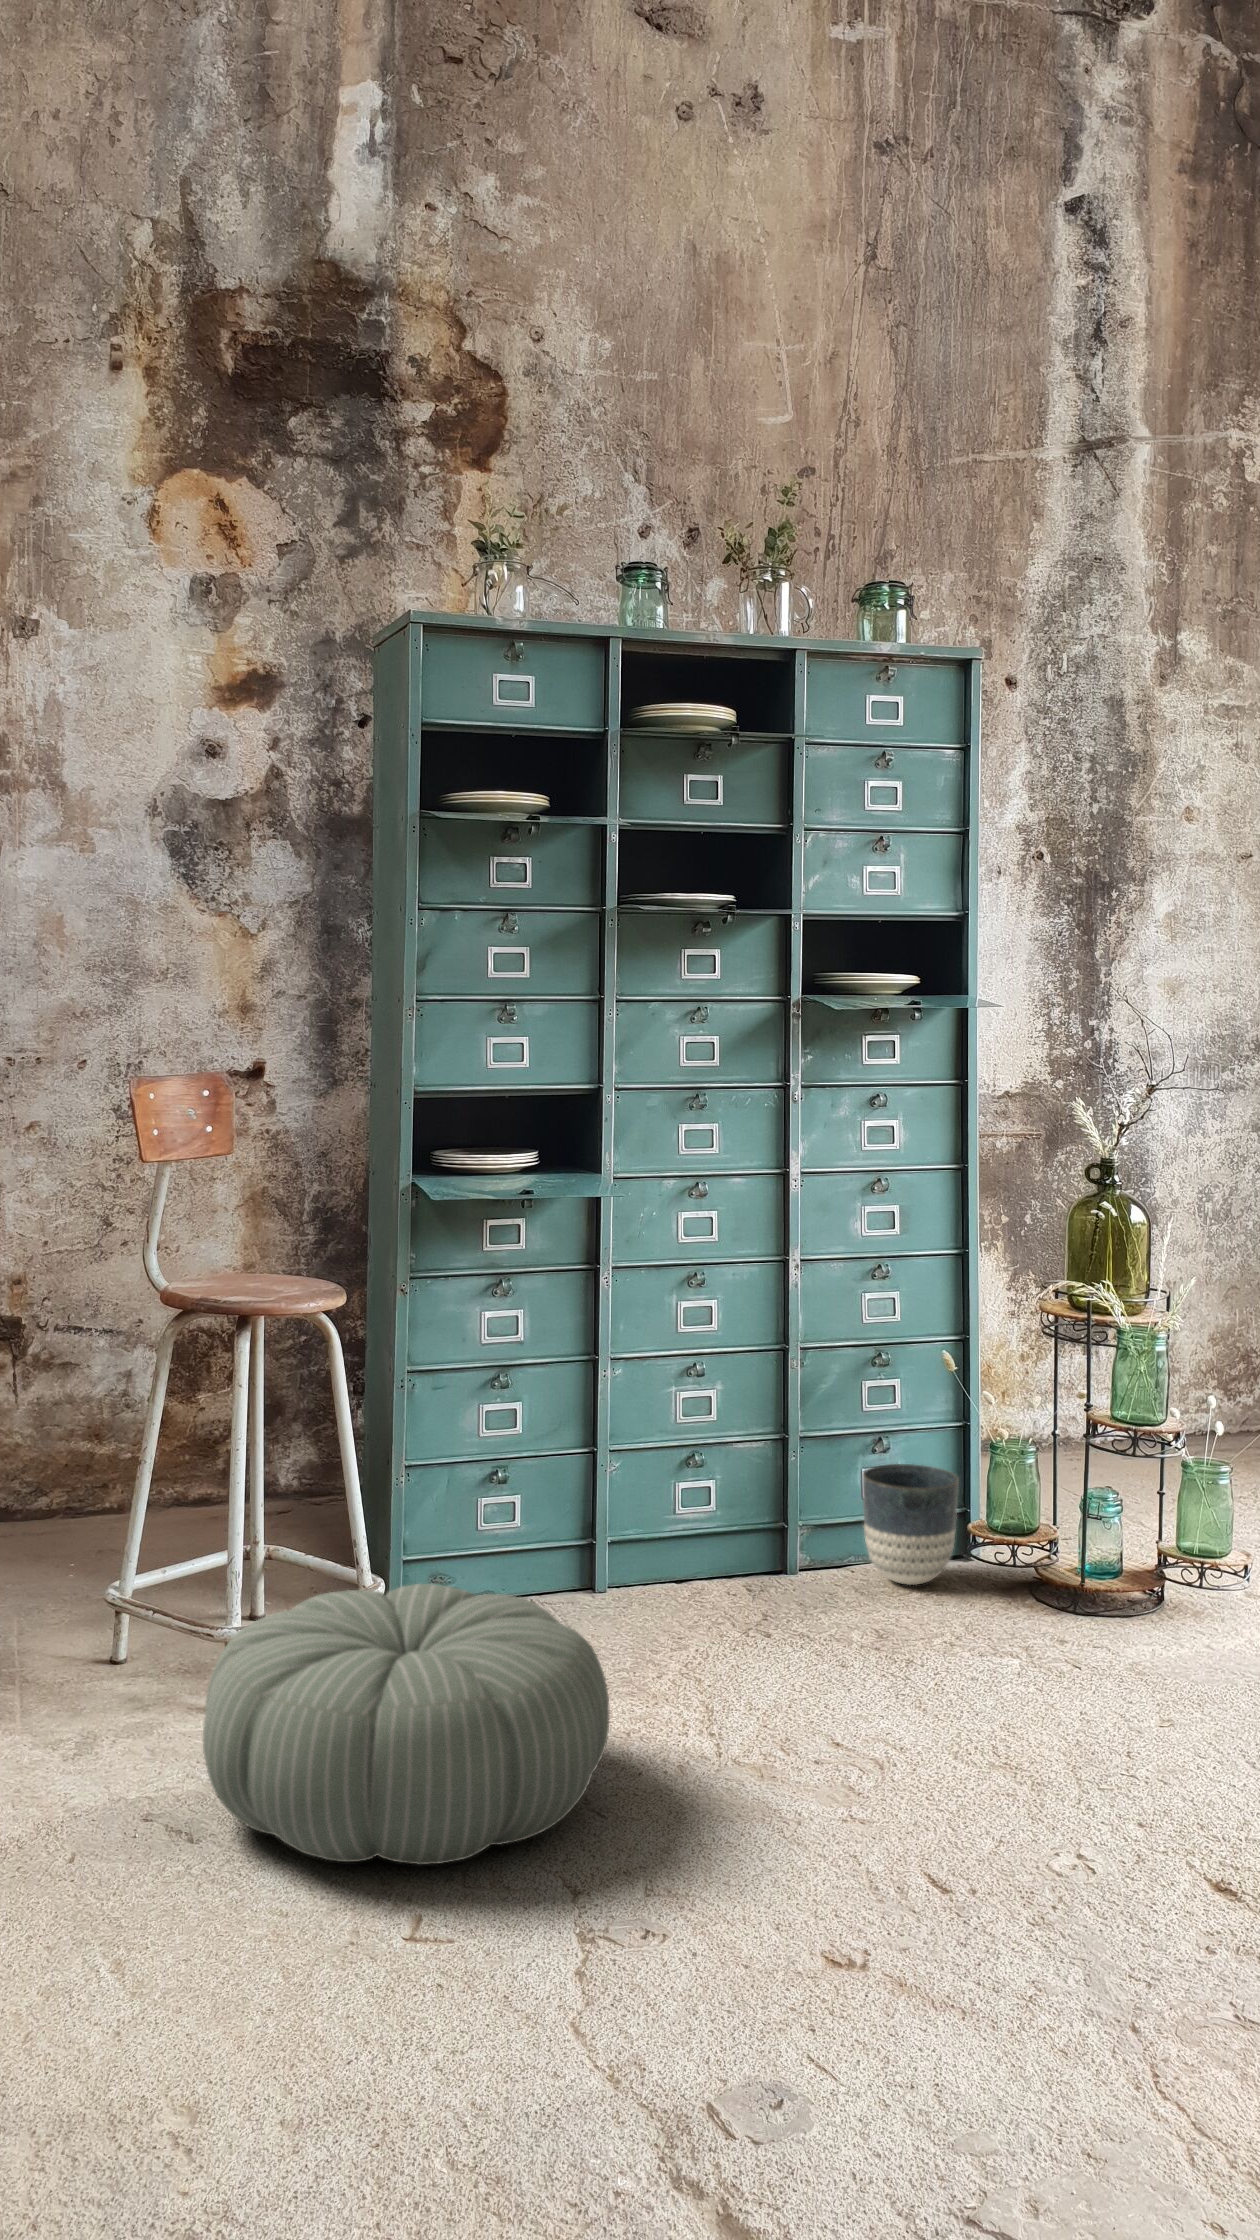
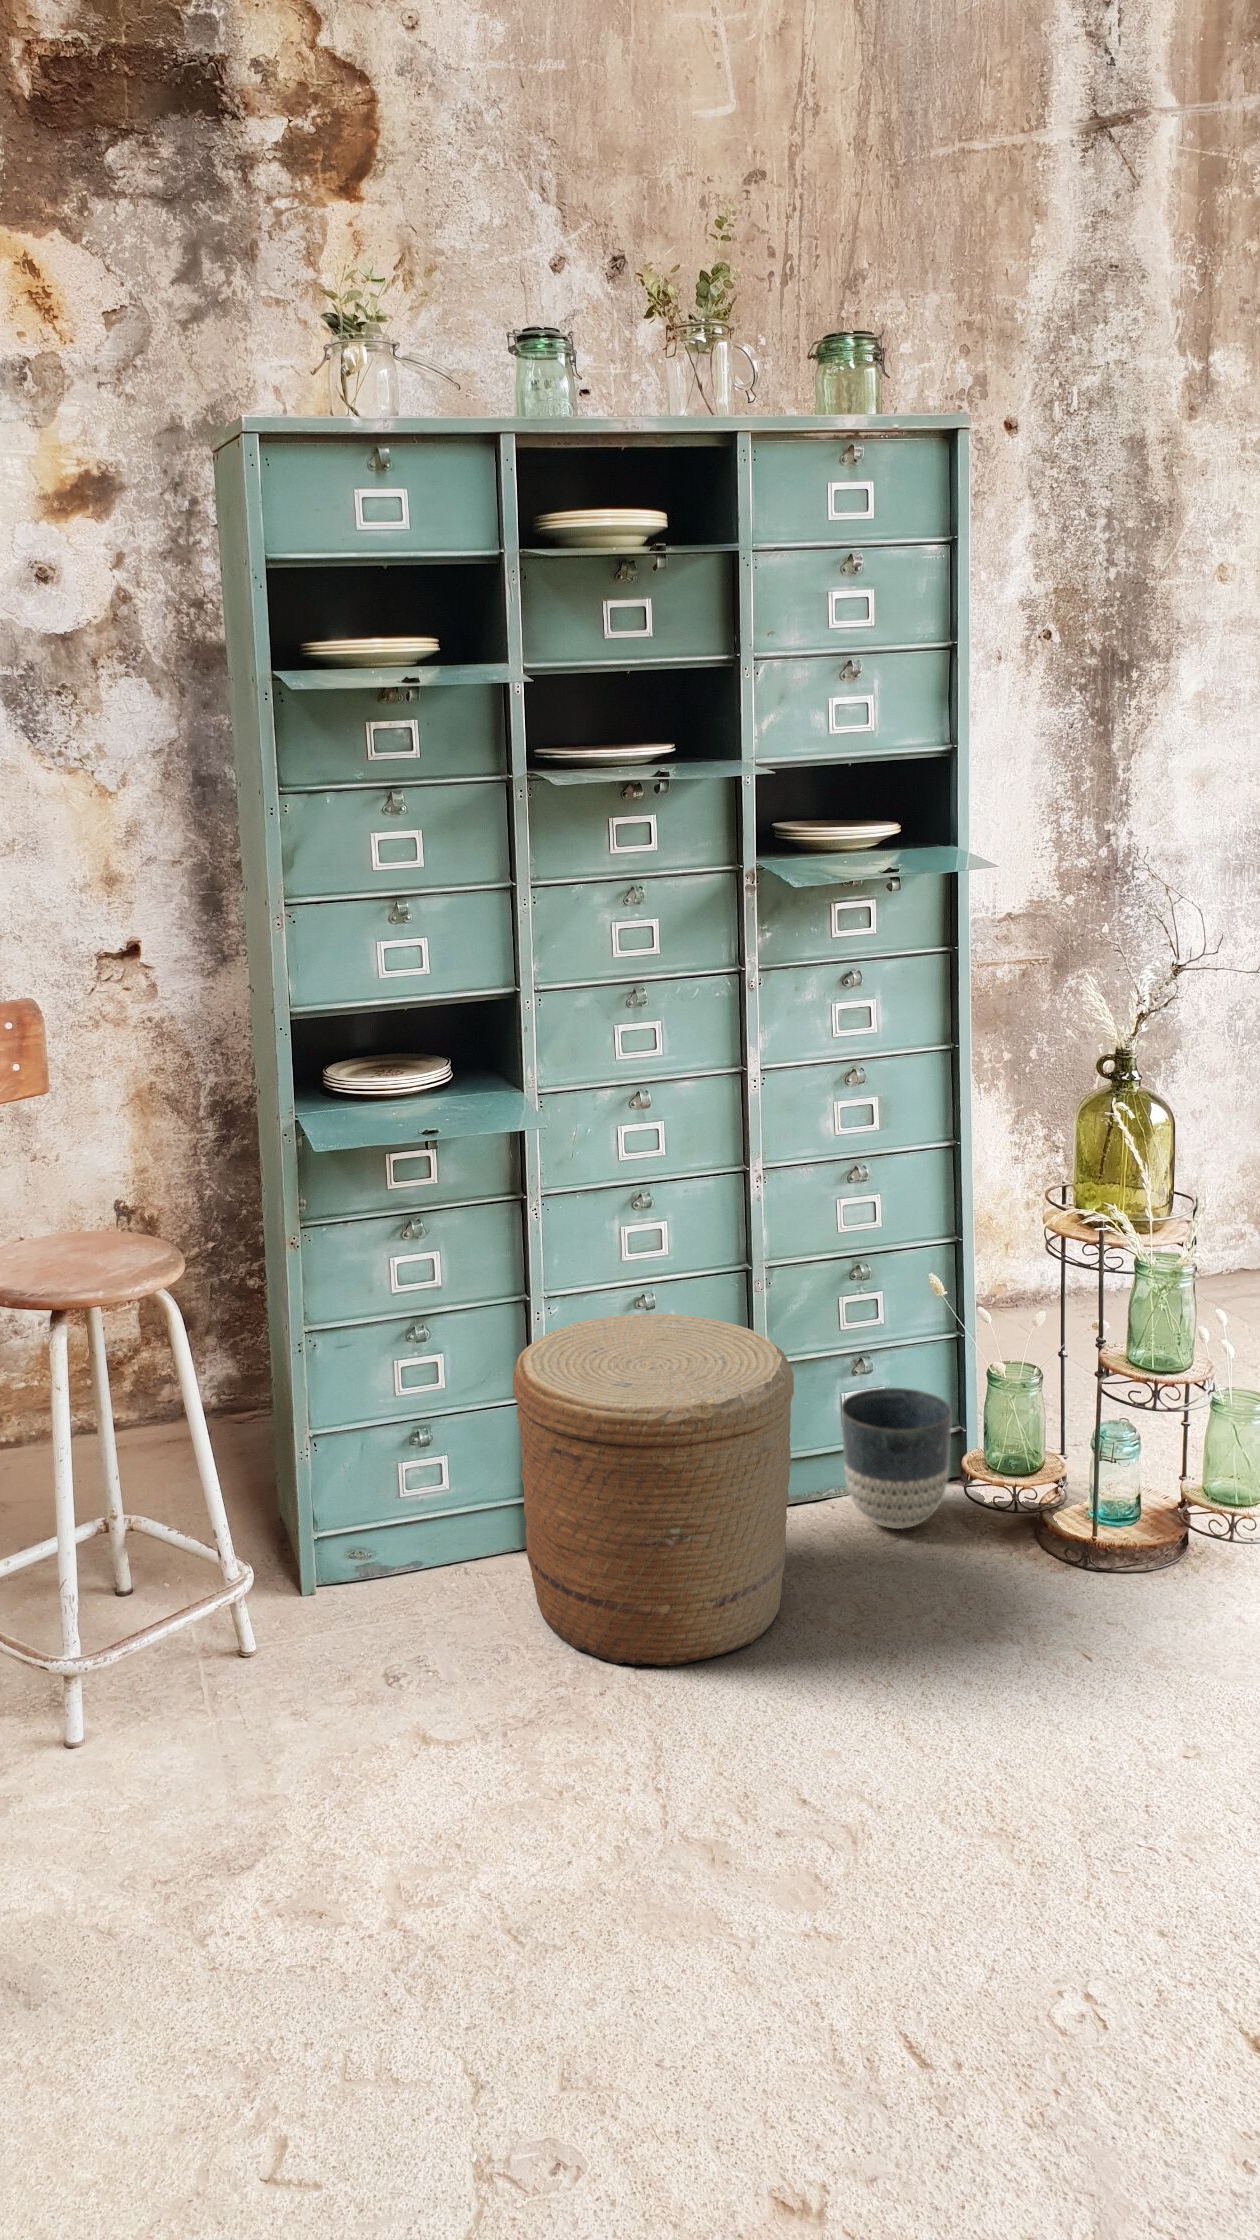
woven basket: none [587,1375,827,1662] -> present [513,1314,794,1666]
pouf: present [203,1584,609,1865] -> none [37,1644,526,2045]

